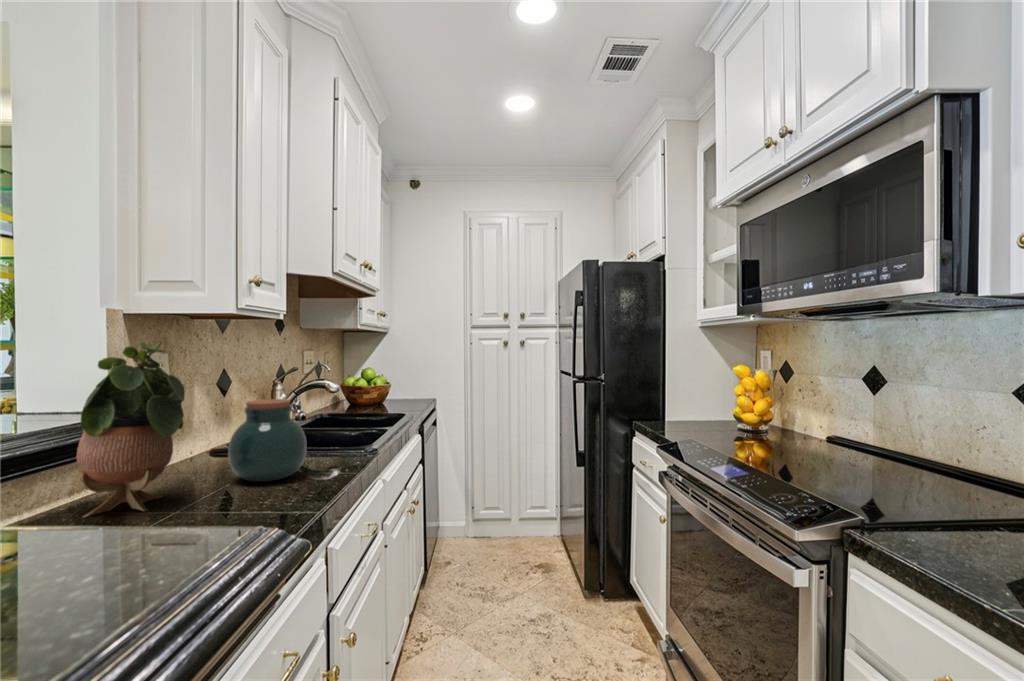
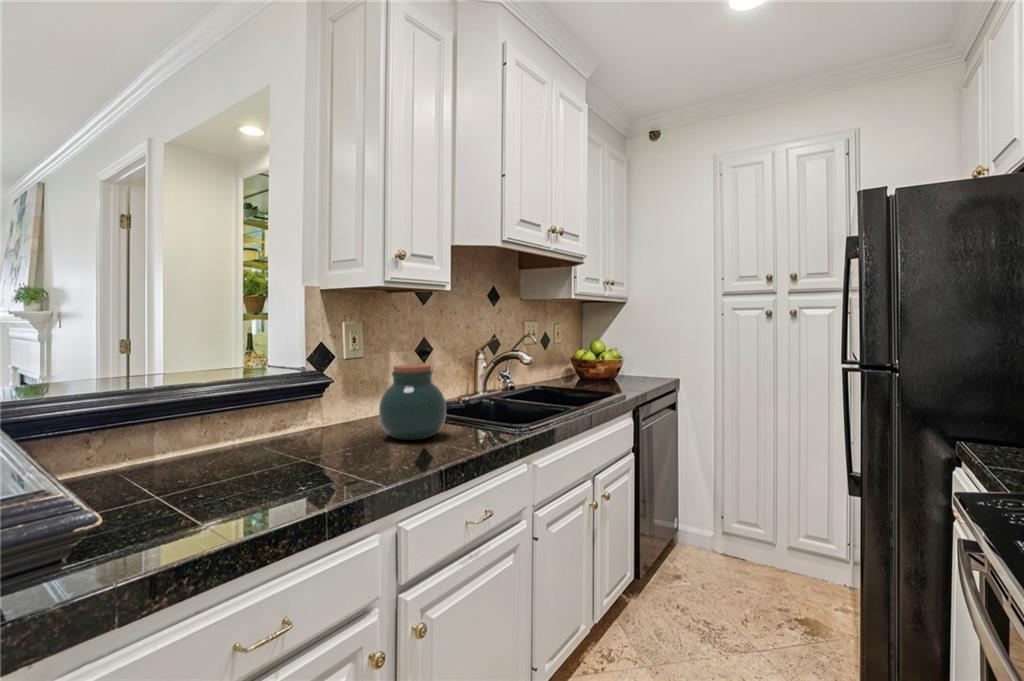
potted plant: present [76,341,185,517] -> none [259,310,334,450]

